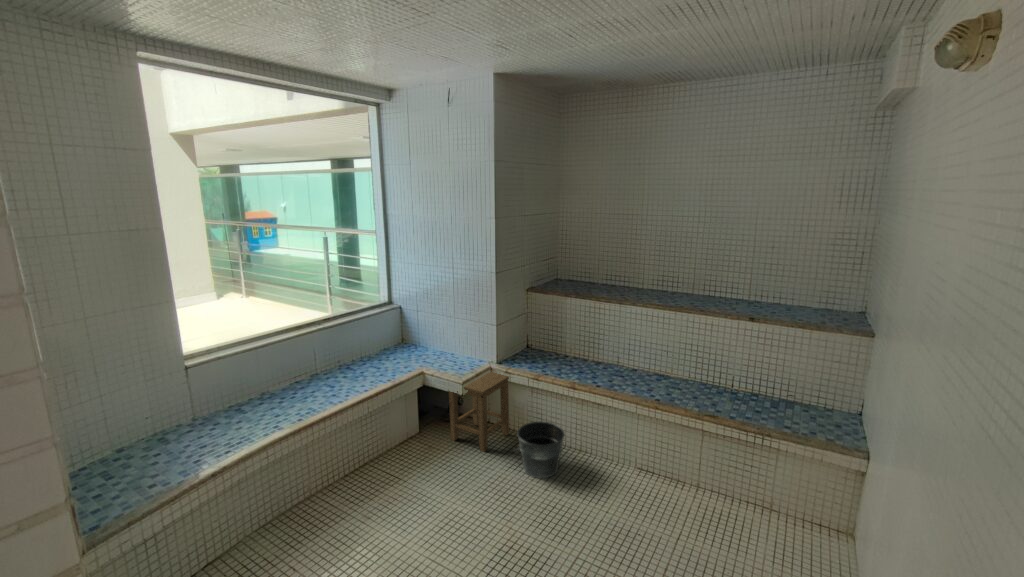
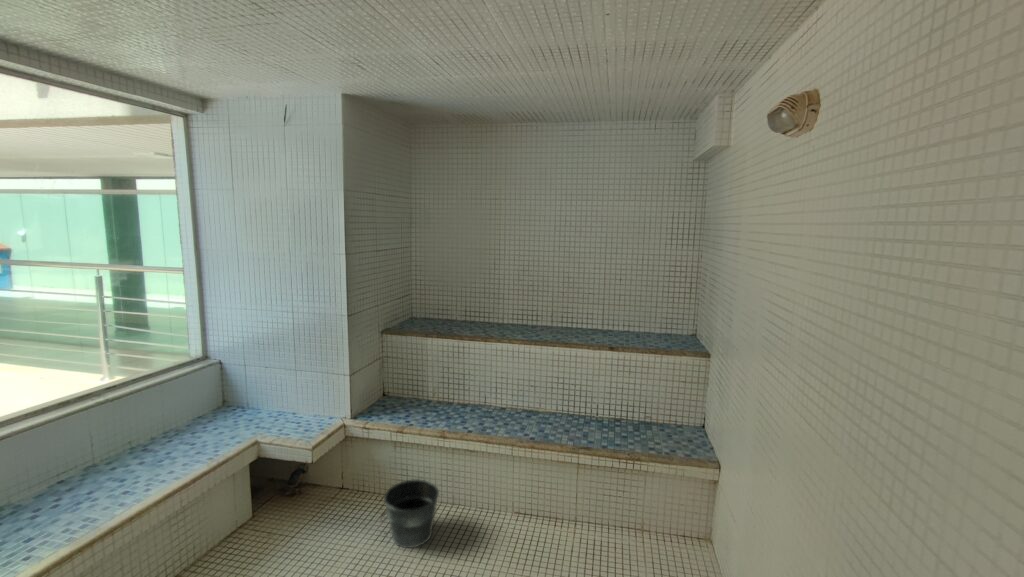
stool: present [449,370,509,452] -> none [287,425,370,529]

